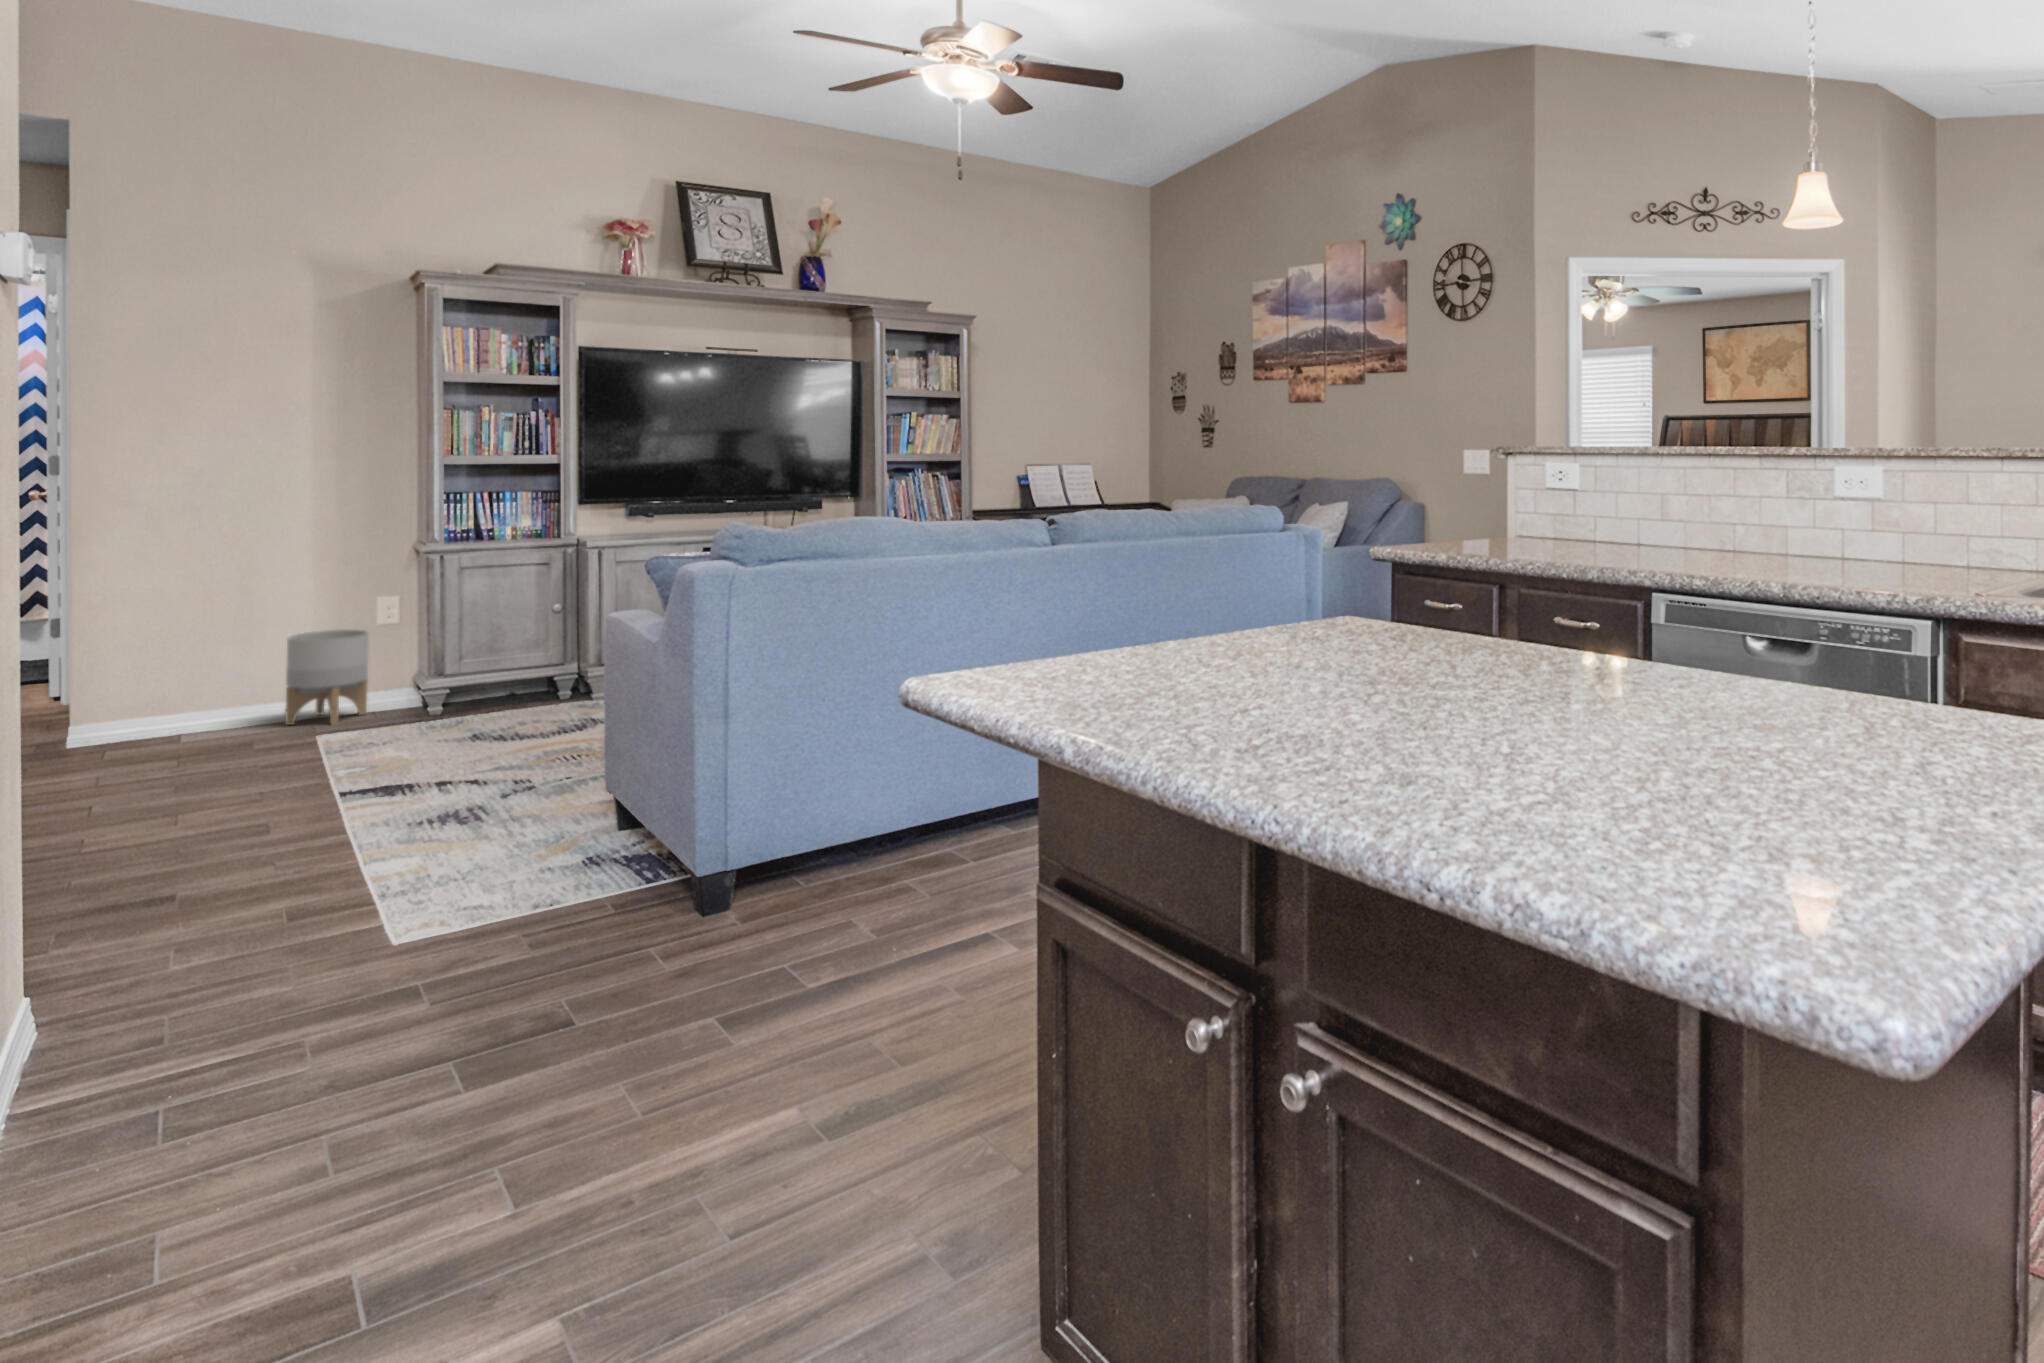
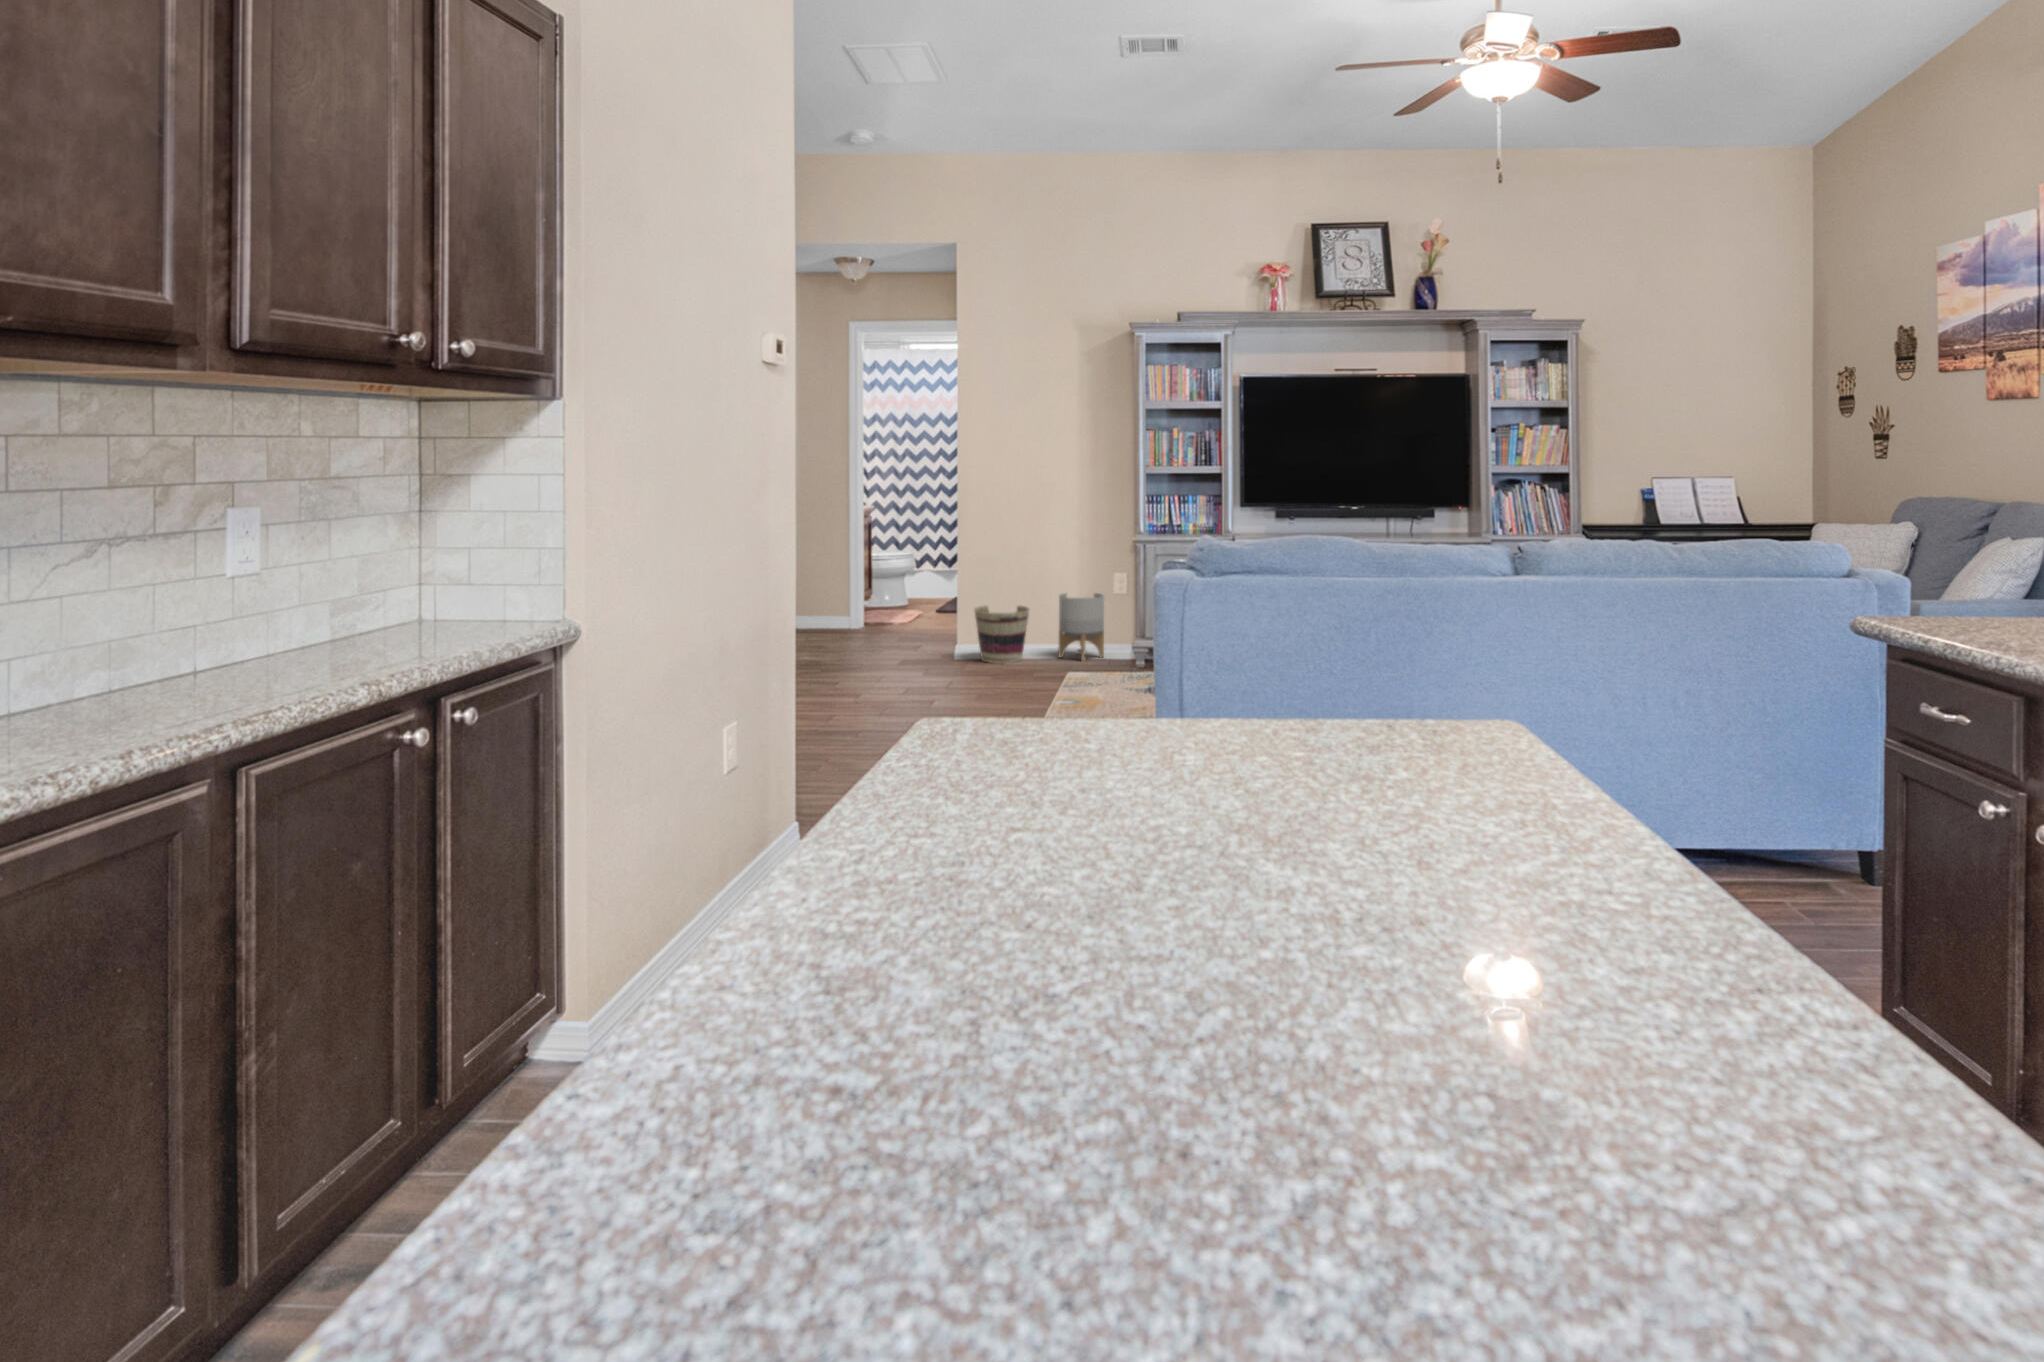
basket: none [120,659,233,749] -> present [974,605,1030,663]

